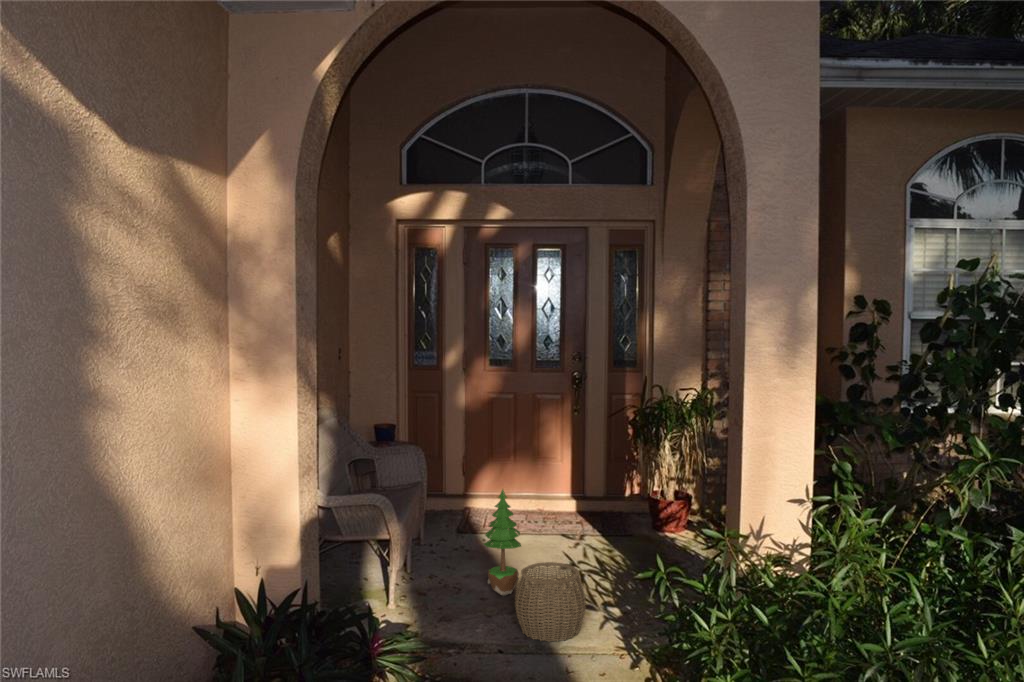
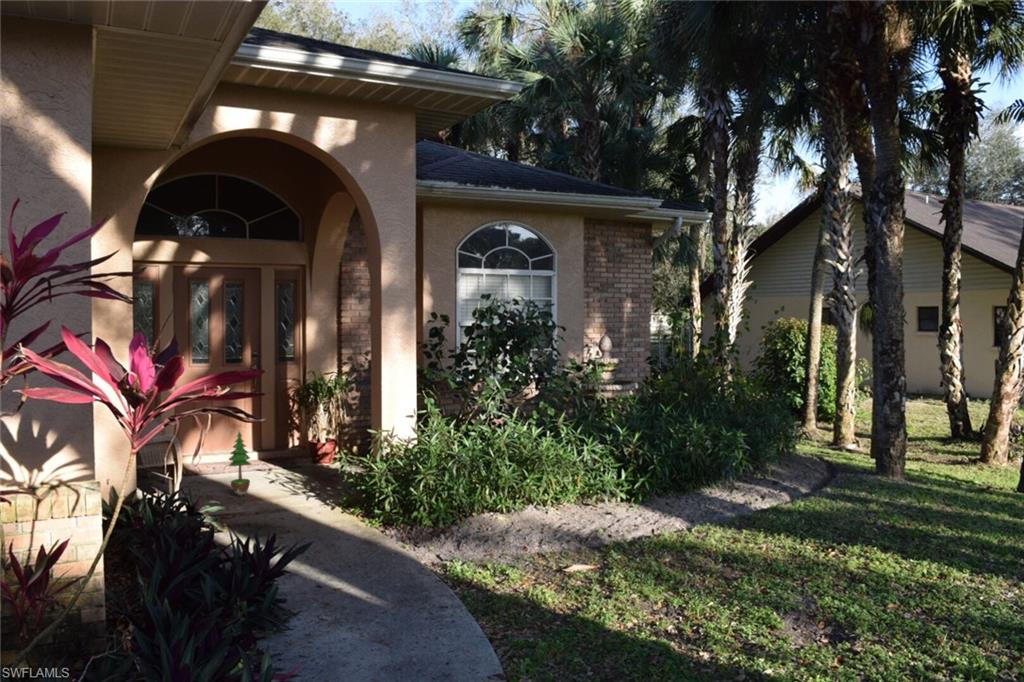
woven basket: present [515,562,586,642] -> none [258,467,300,507]

